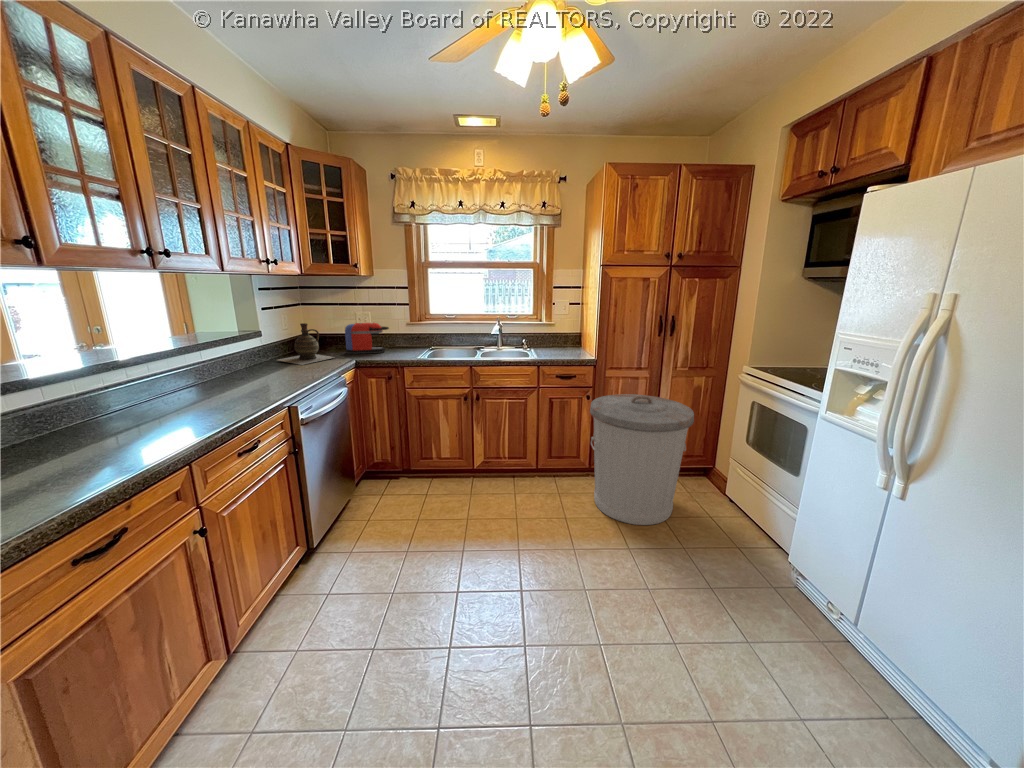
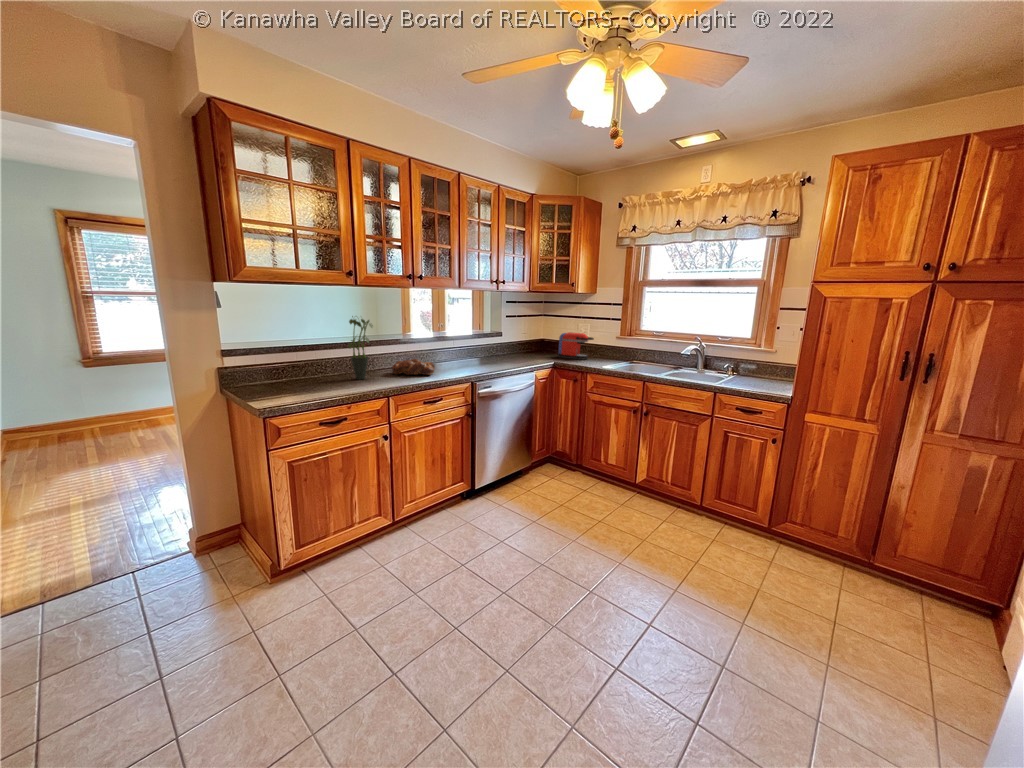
ceramic jug: present [278,323,334,365] -> none [505,329,544,359]
potted plant: none [29,330,104,458] -> present [348,316,373,379]
bread loaf: none [136,392,229,427] -> present [392,359,435,375]
trash can: present [590,394,694,525] -> none [743,443,910,626]

